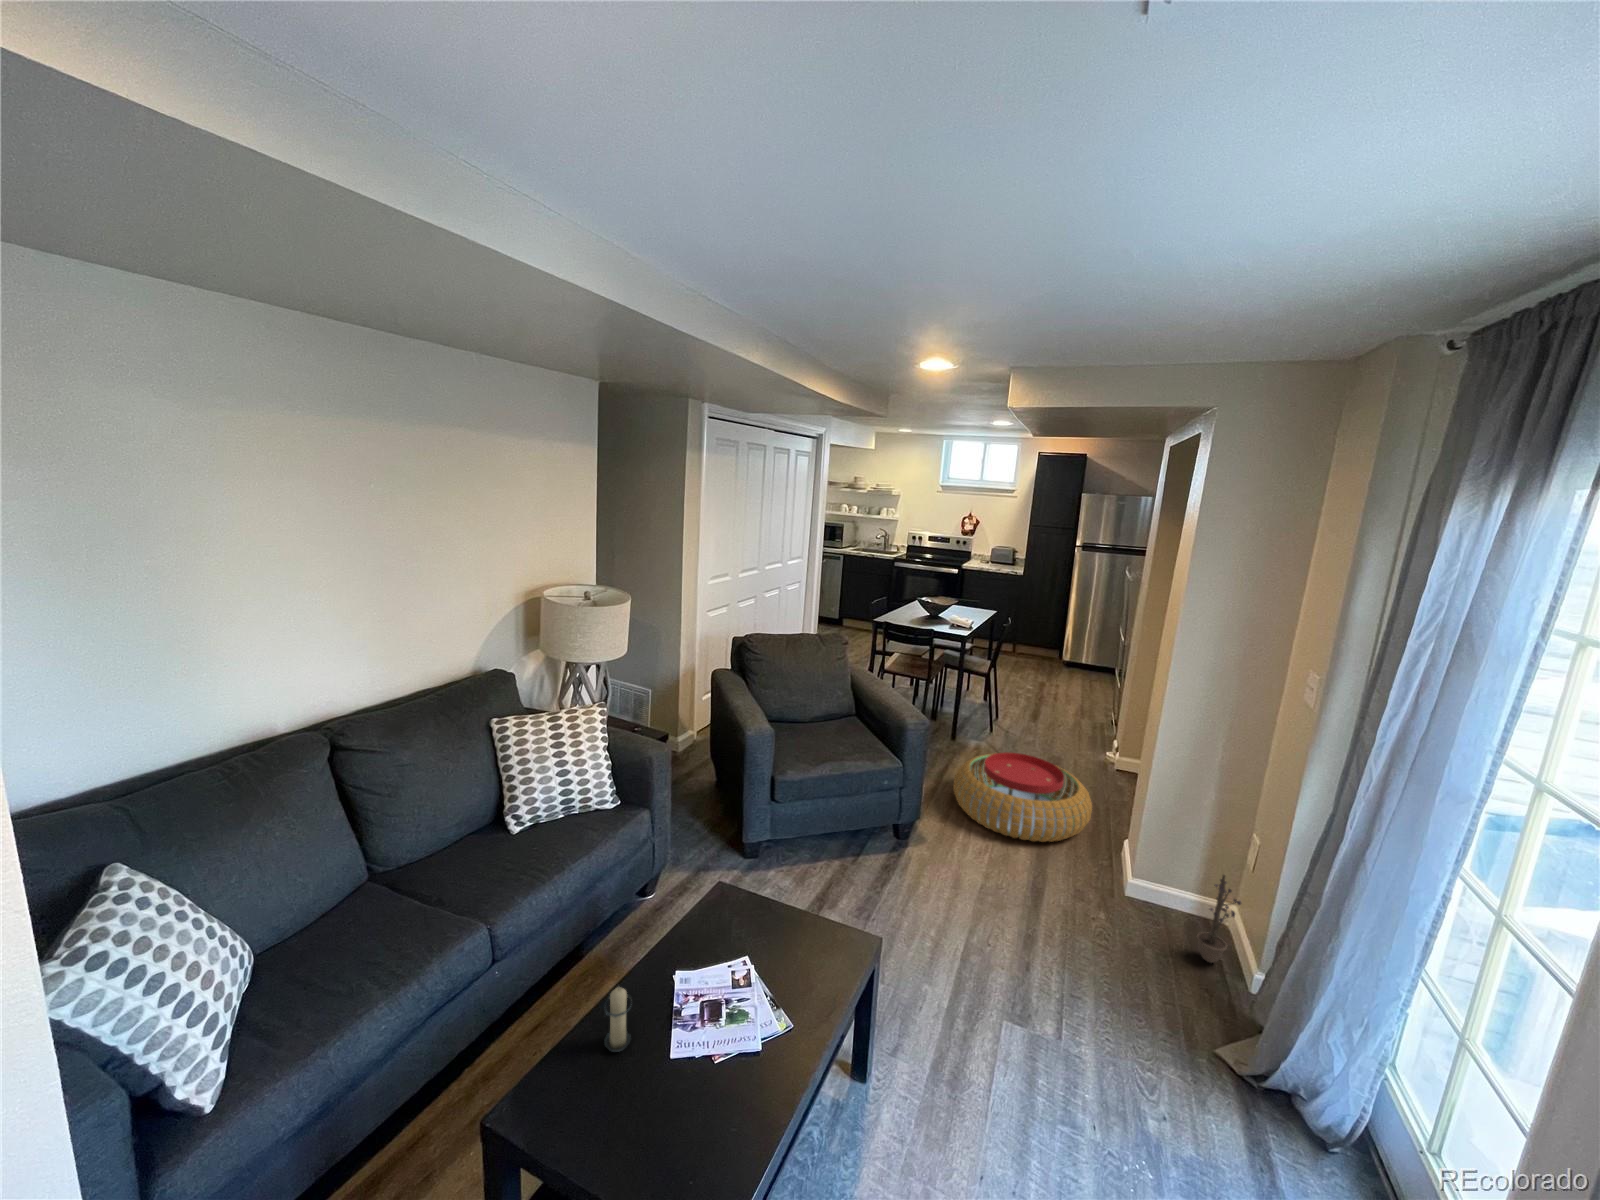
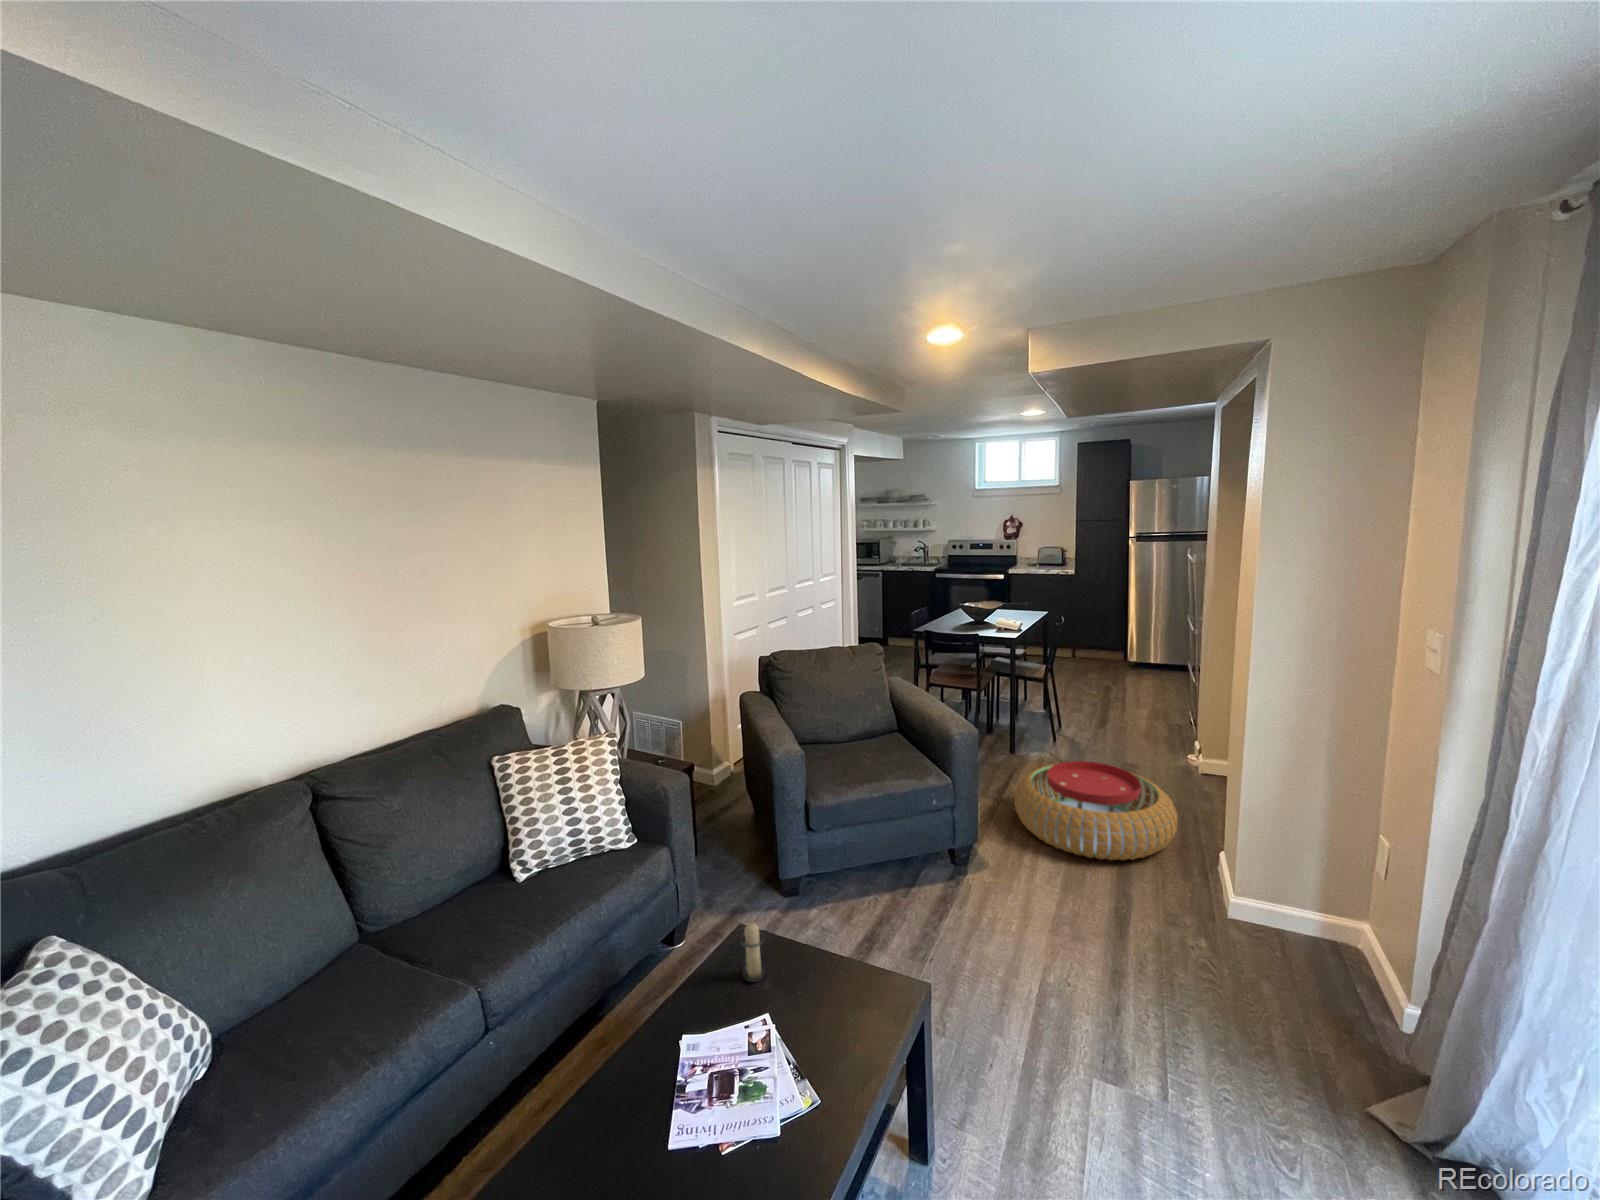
decorative plant: present [1197,875,1241,963] -> none [1324,886,1377,996]
candle: present [604,986,632,1052] -> present [740,922,765,982]

